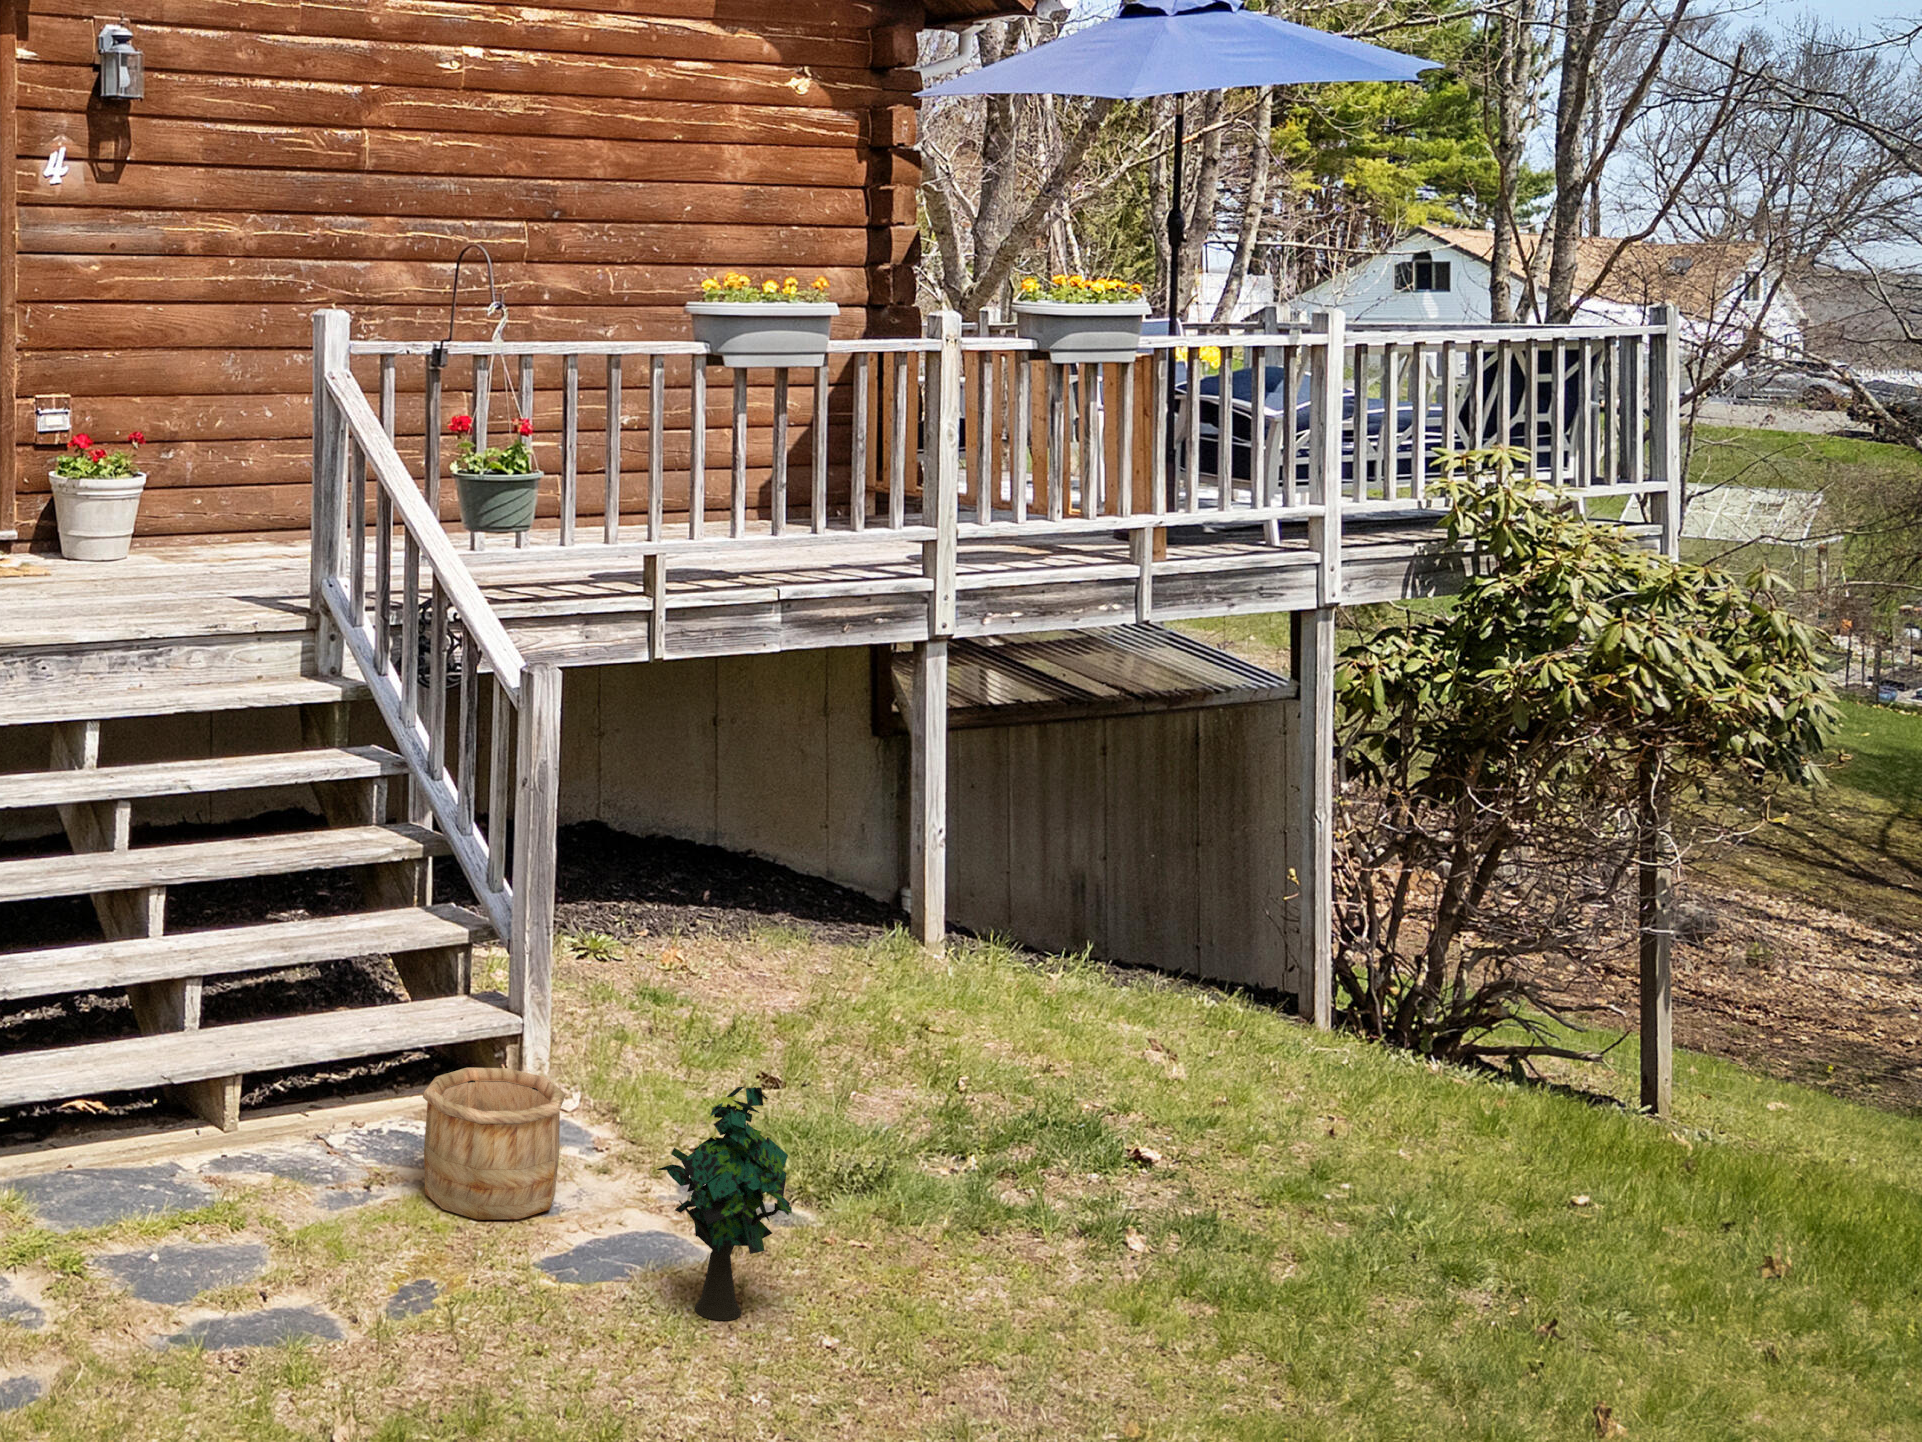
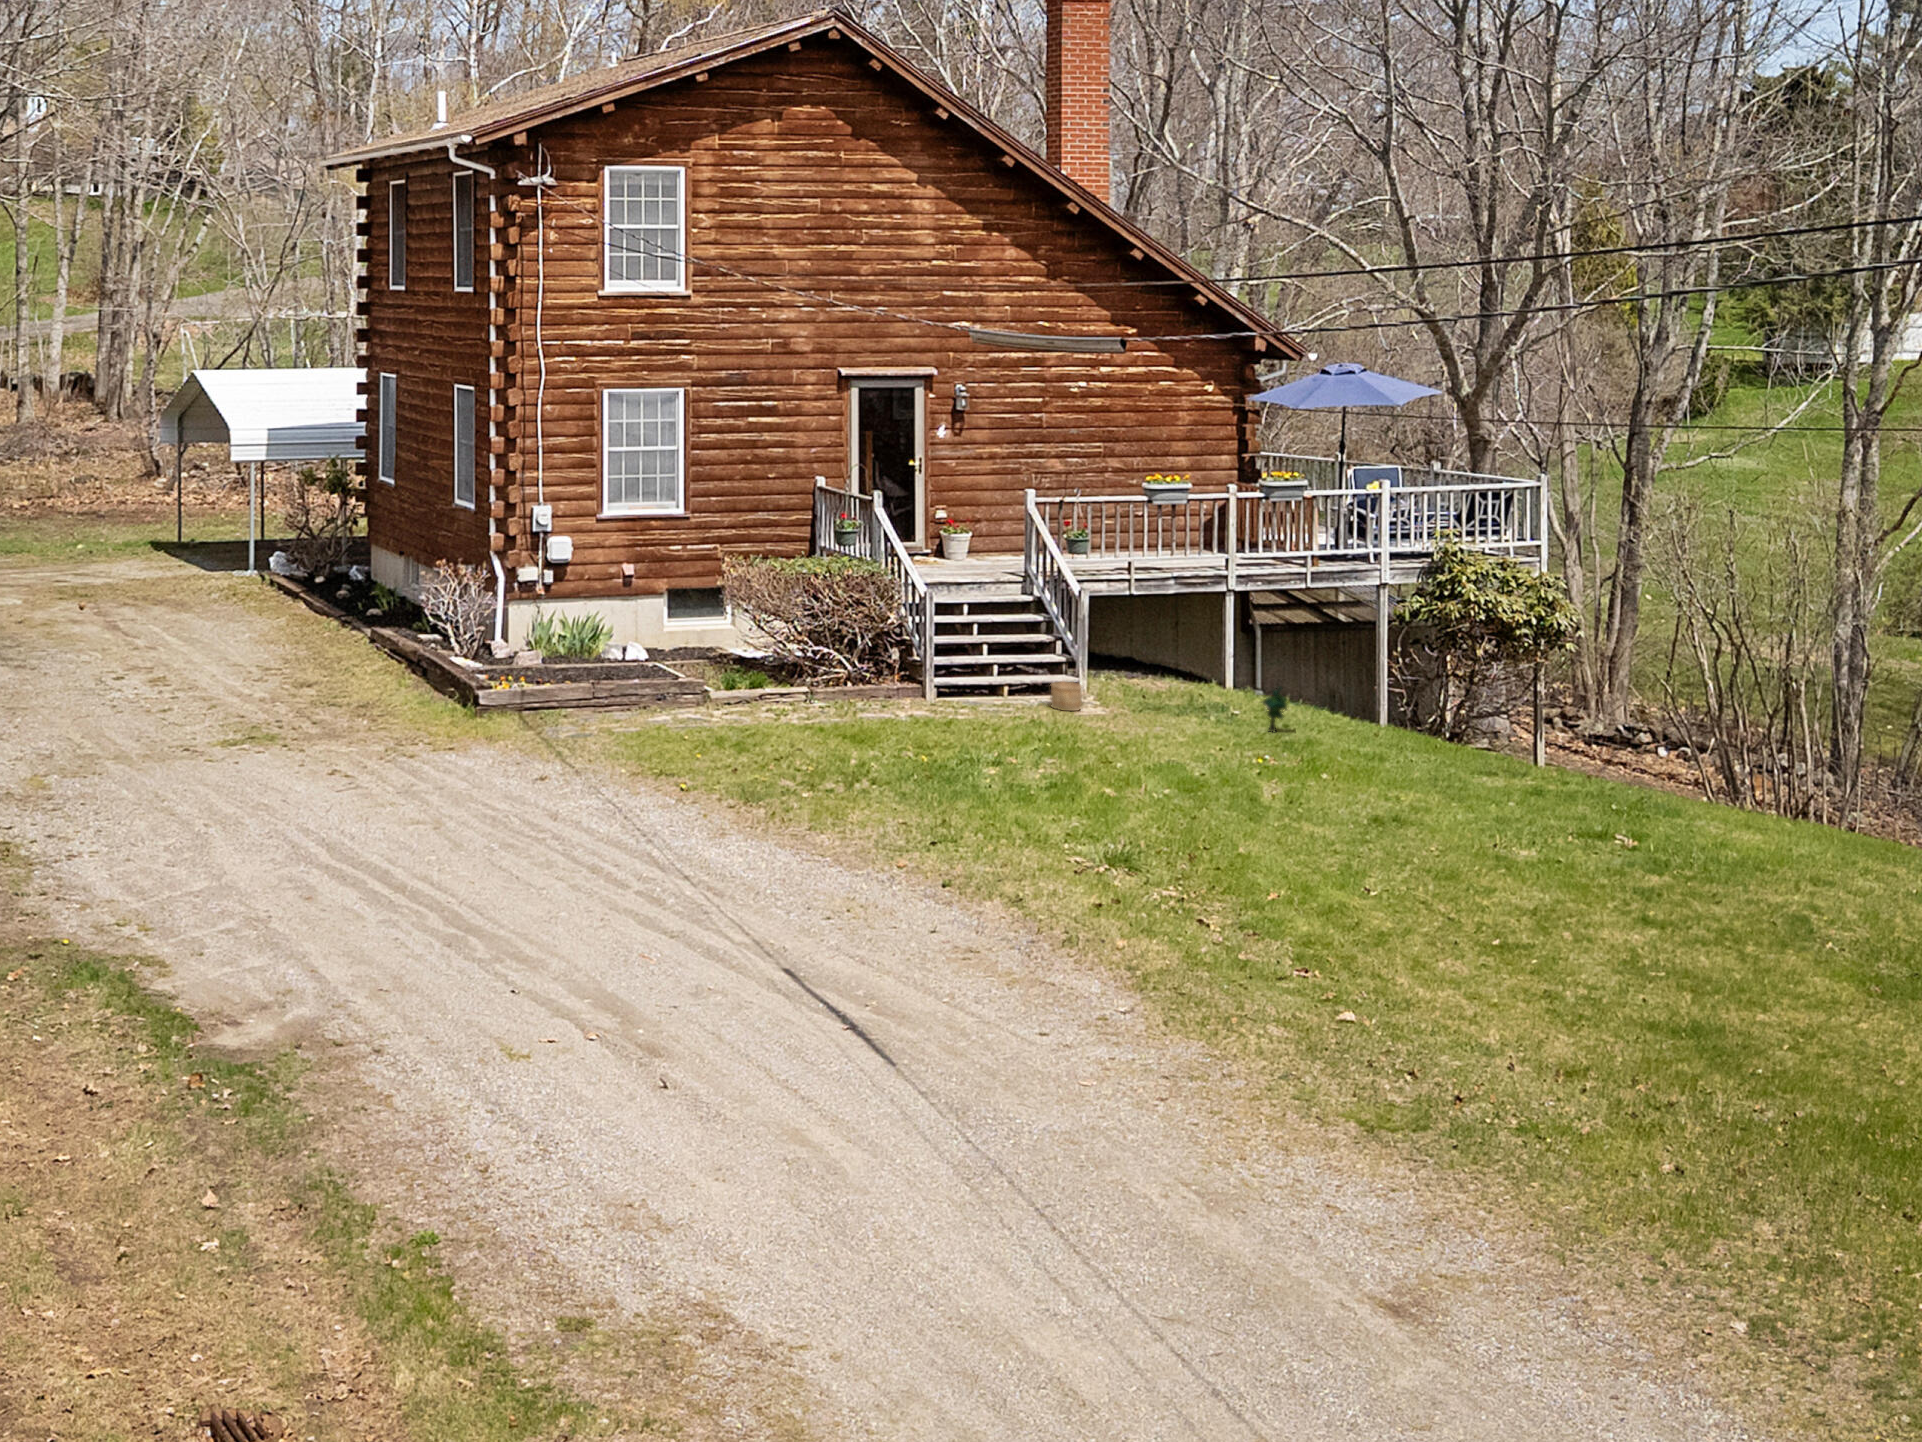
decorative plant: present [657,1087,792,1321] -> present [1261,687,1287,732]

